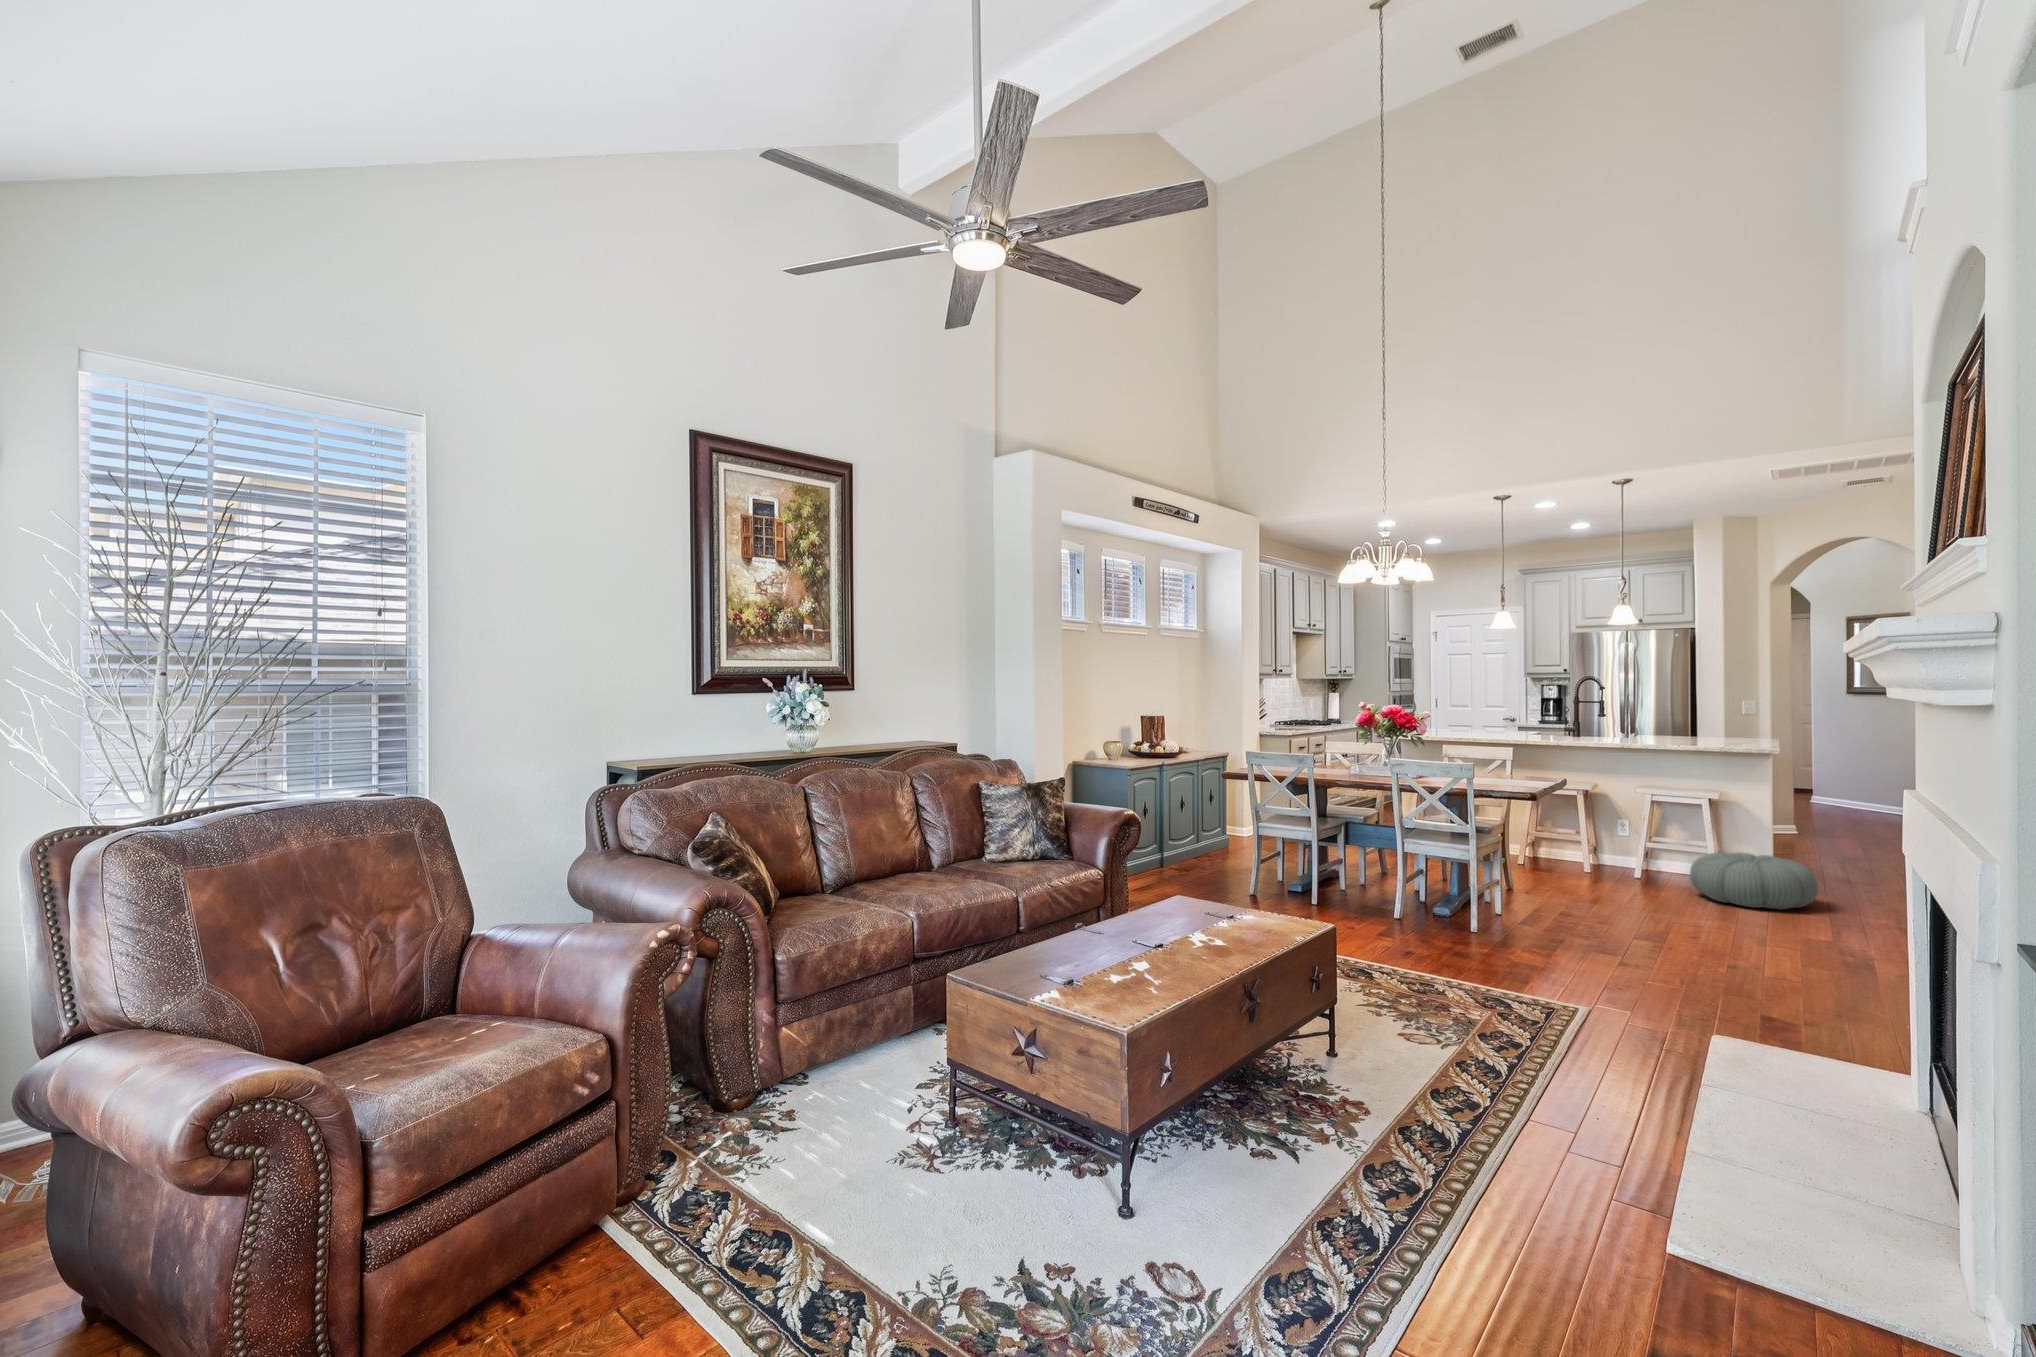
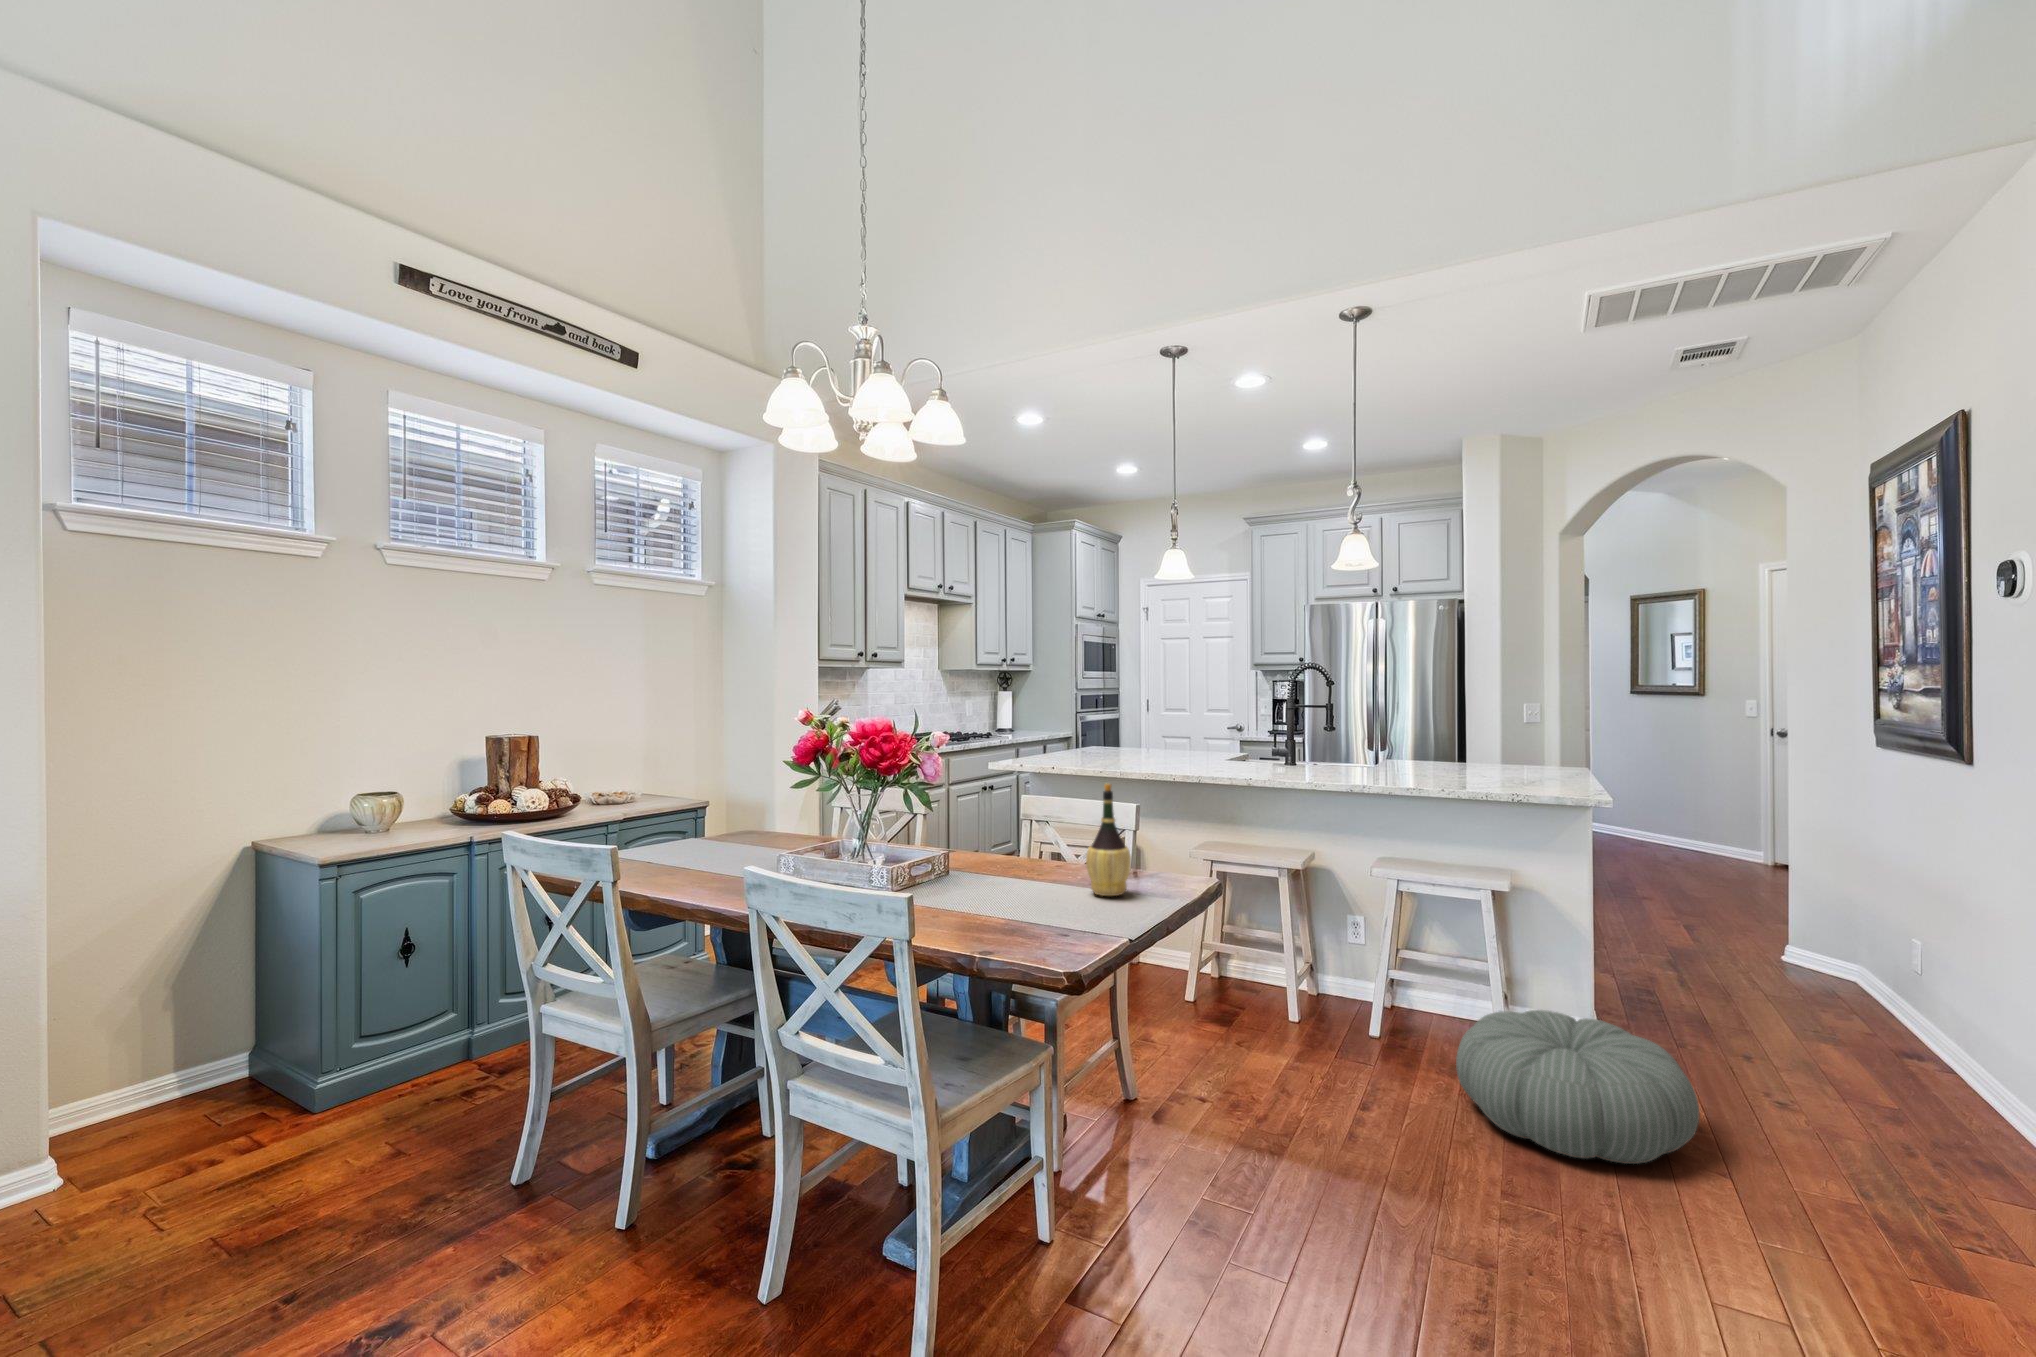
wine bottle: none [1506,733,1528,782] -> present [1086,784,1131,896]

